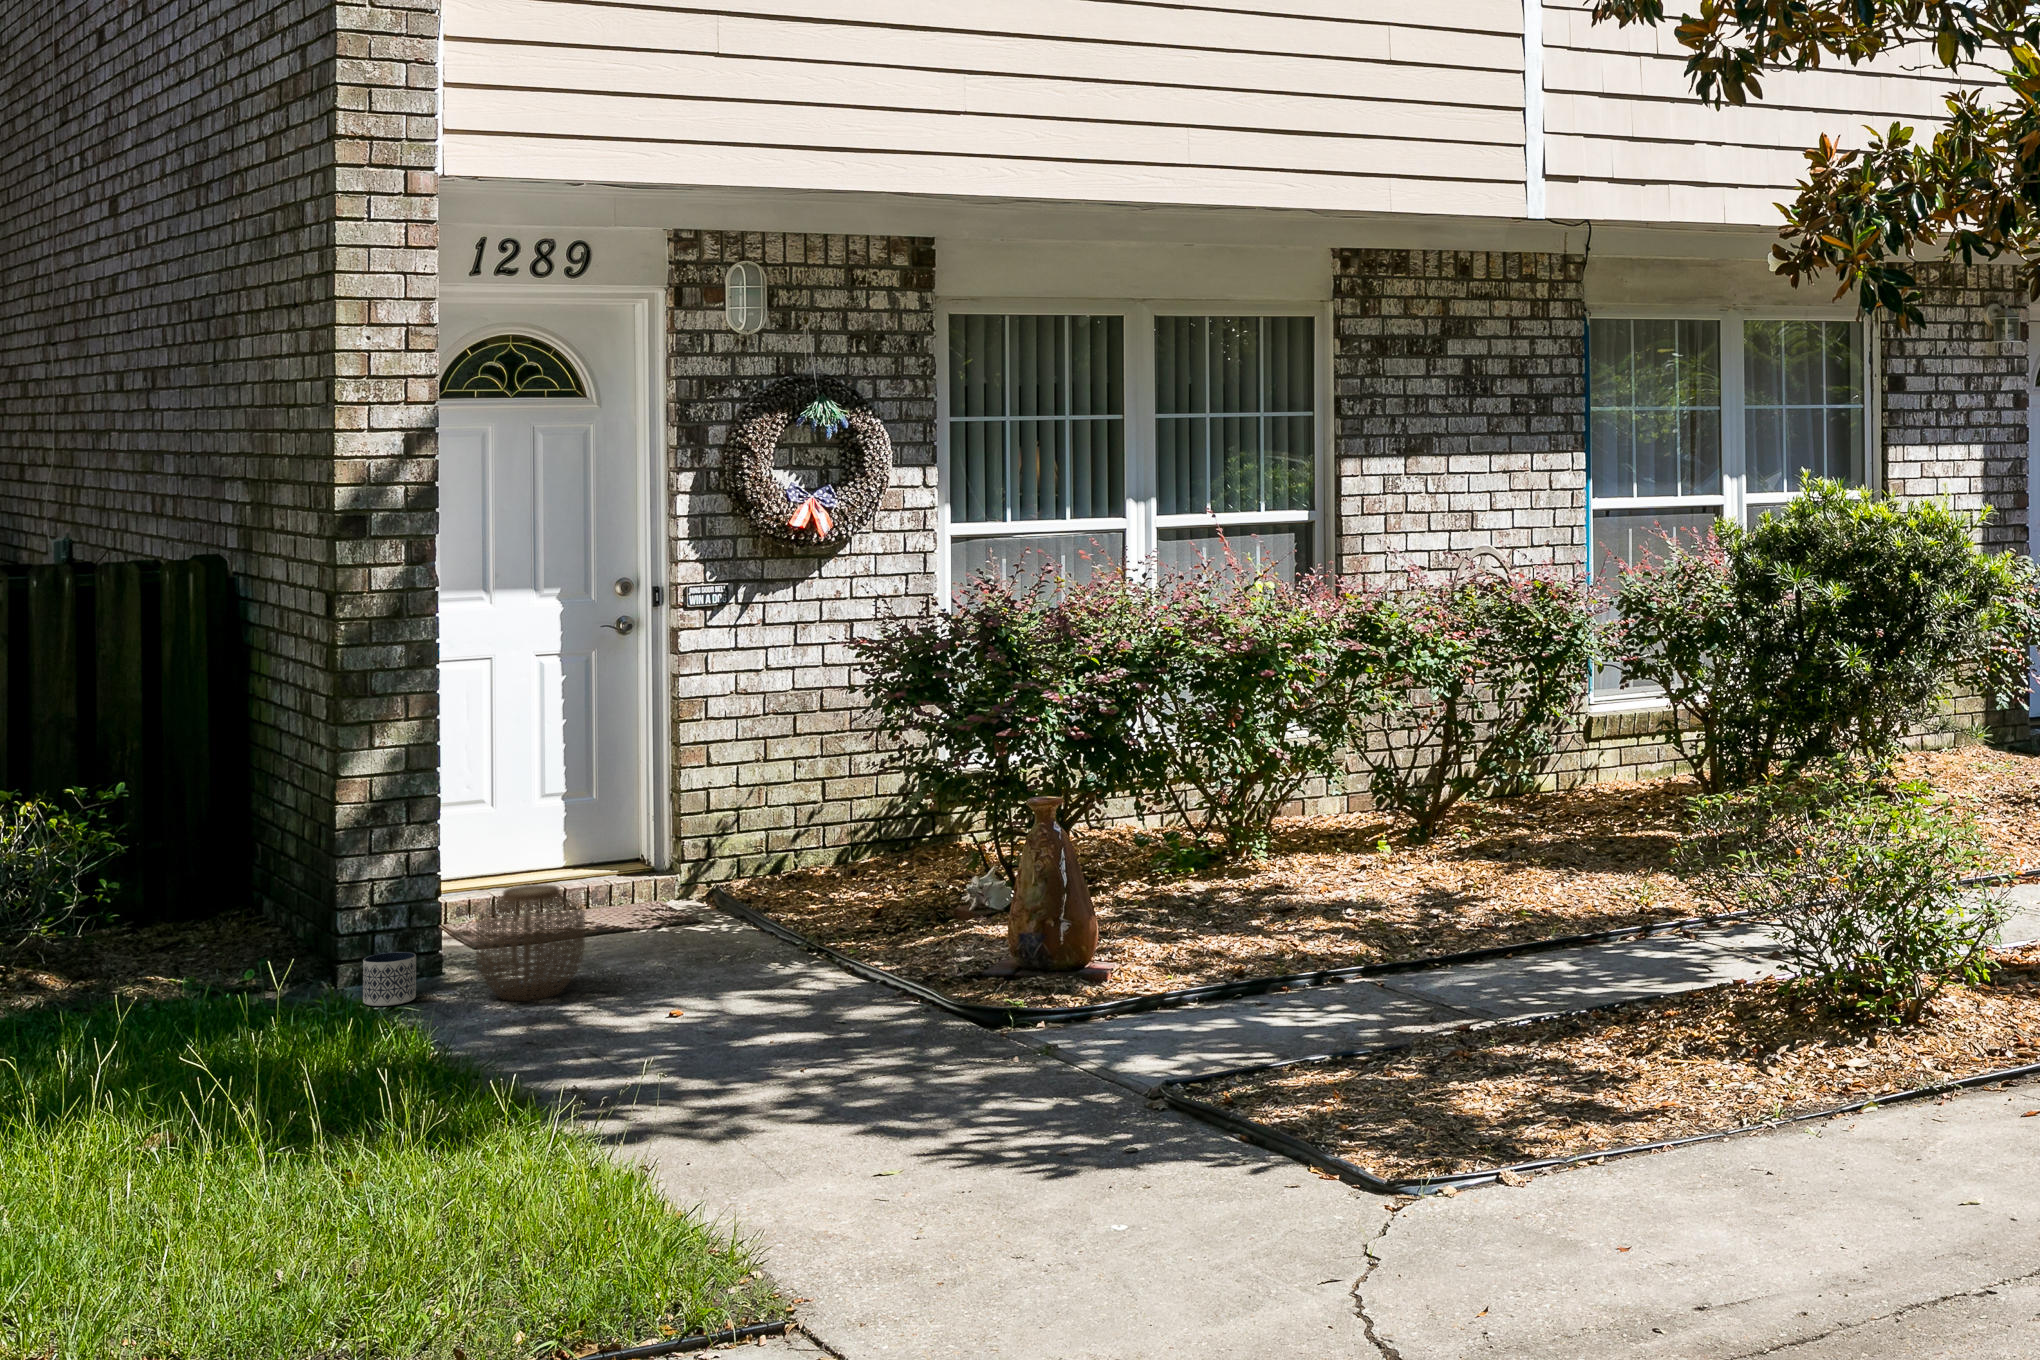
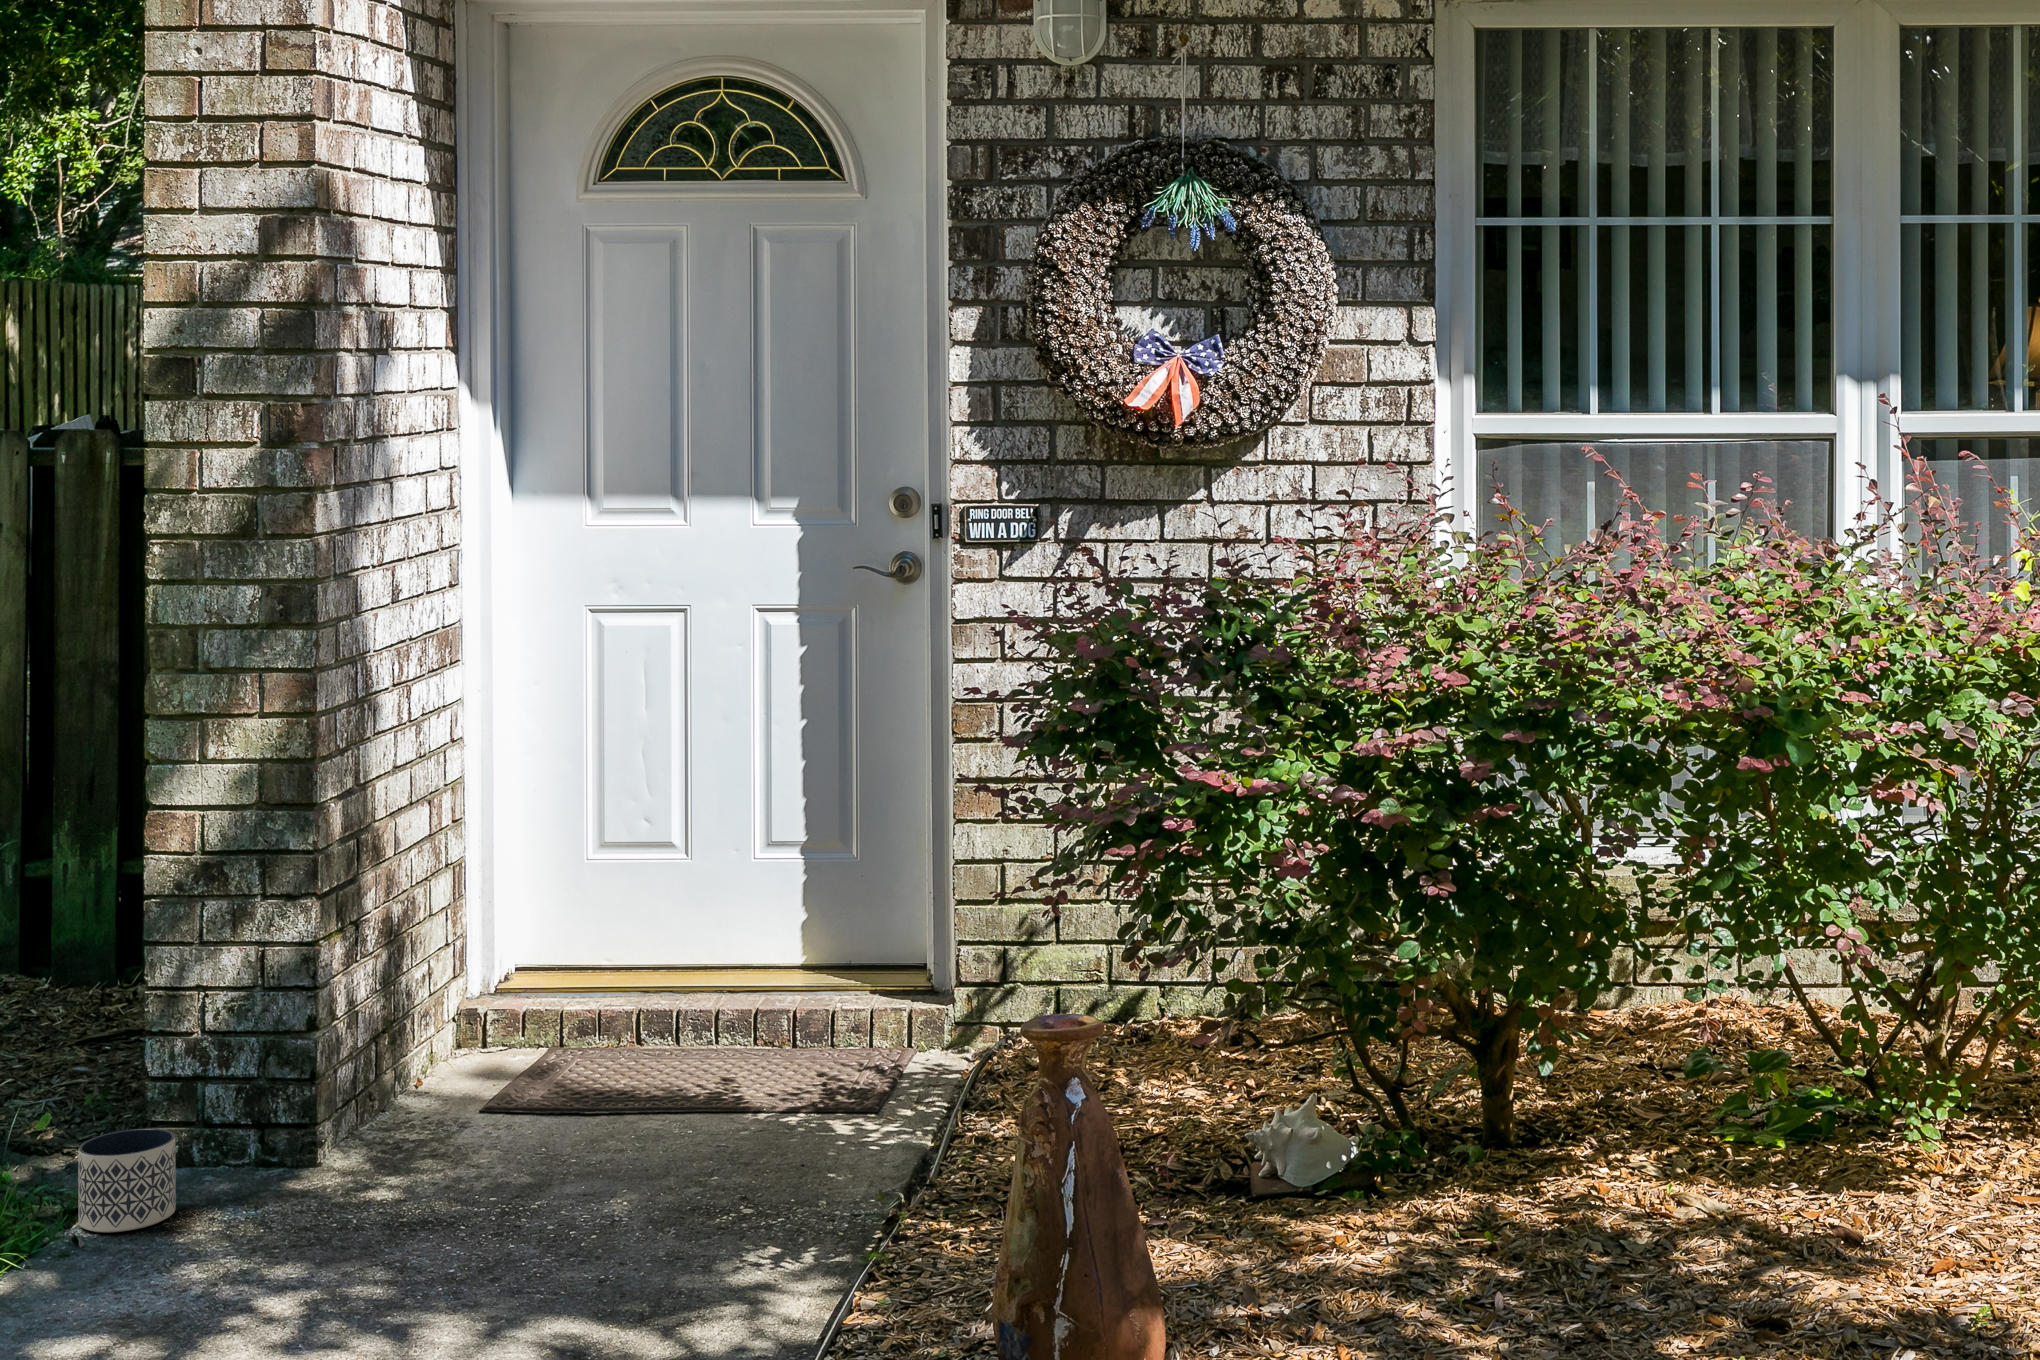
woven basket: present [476,884,585,1000] -> none [194,1049,402,1274]

